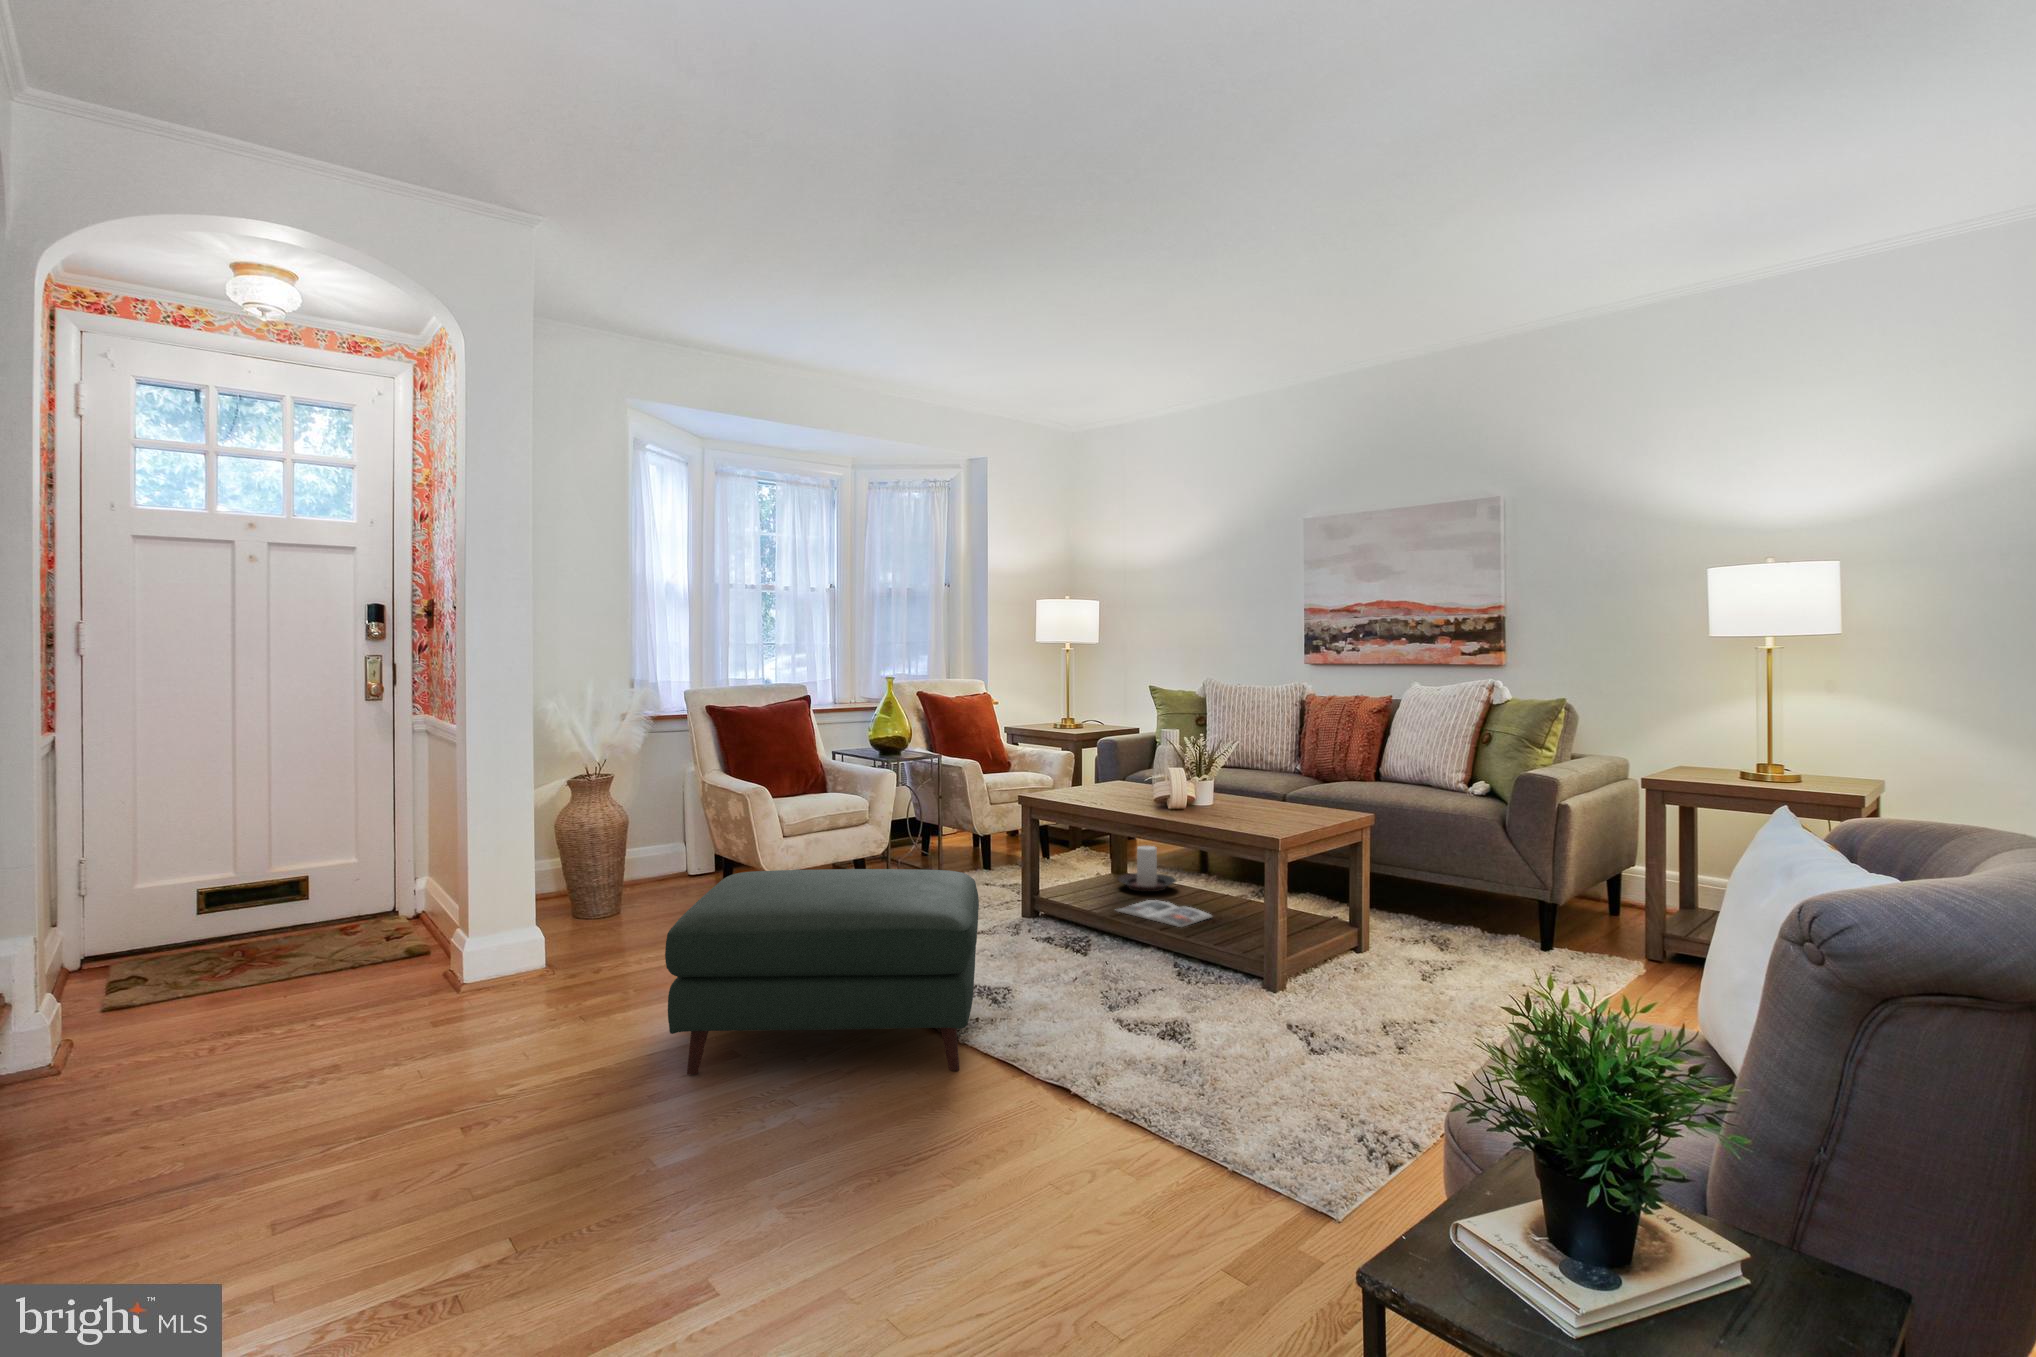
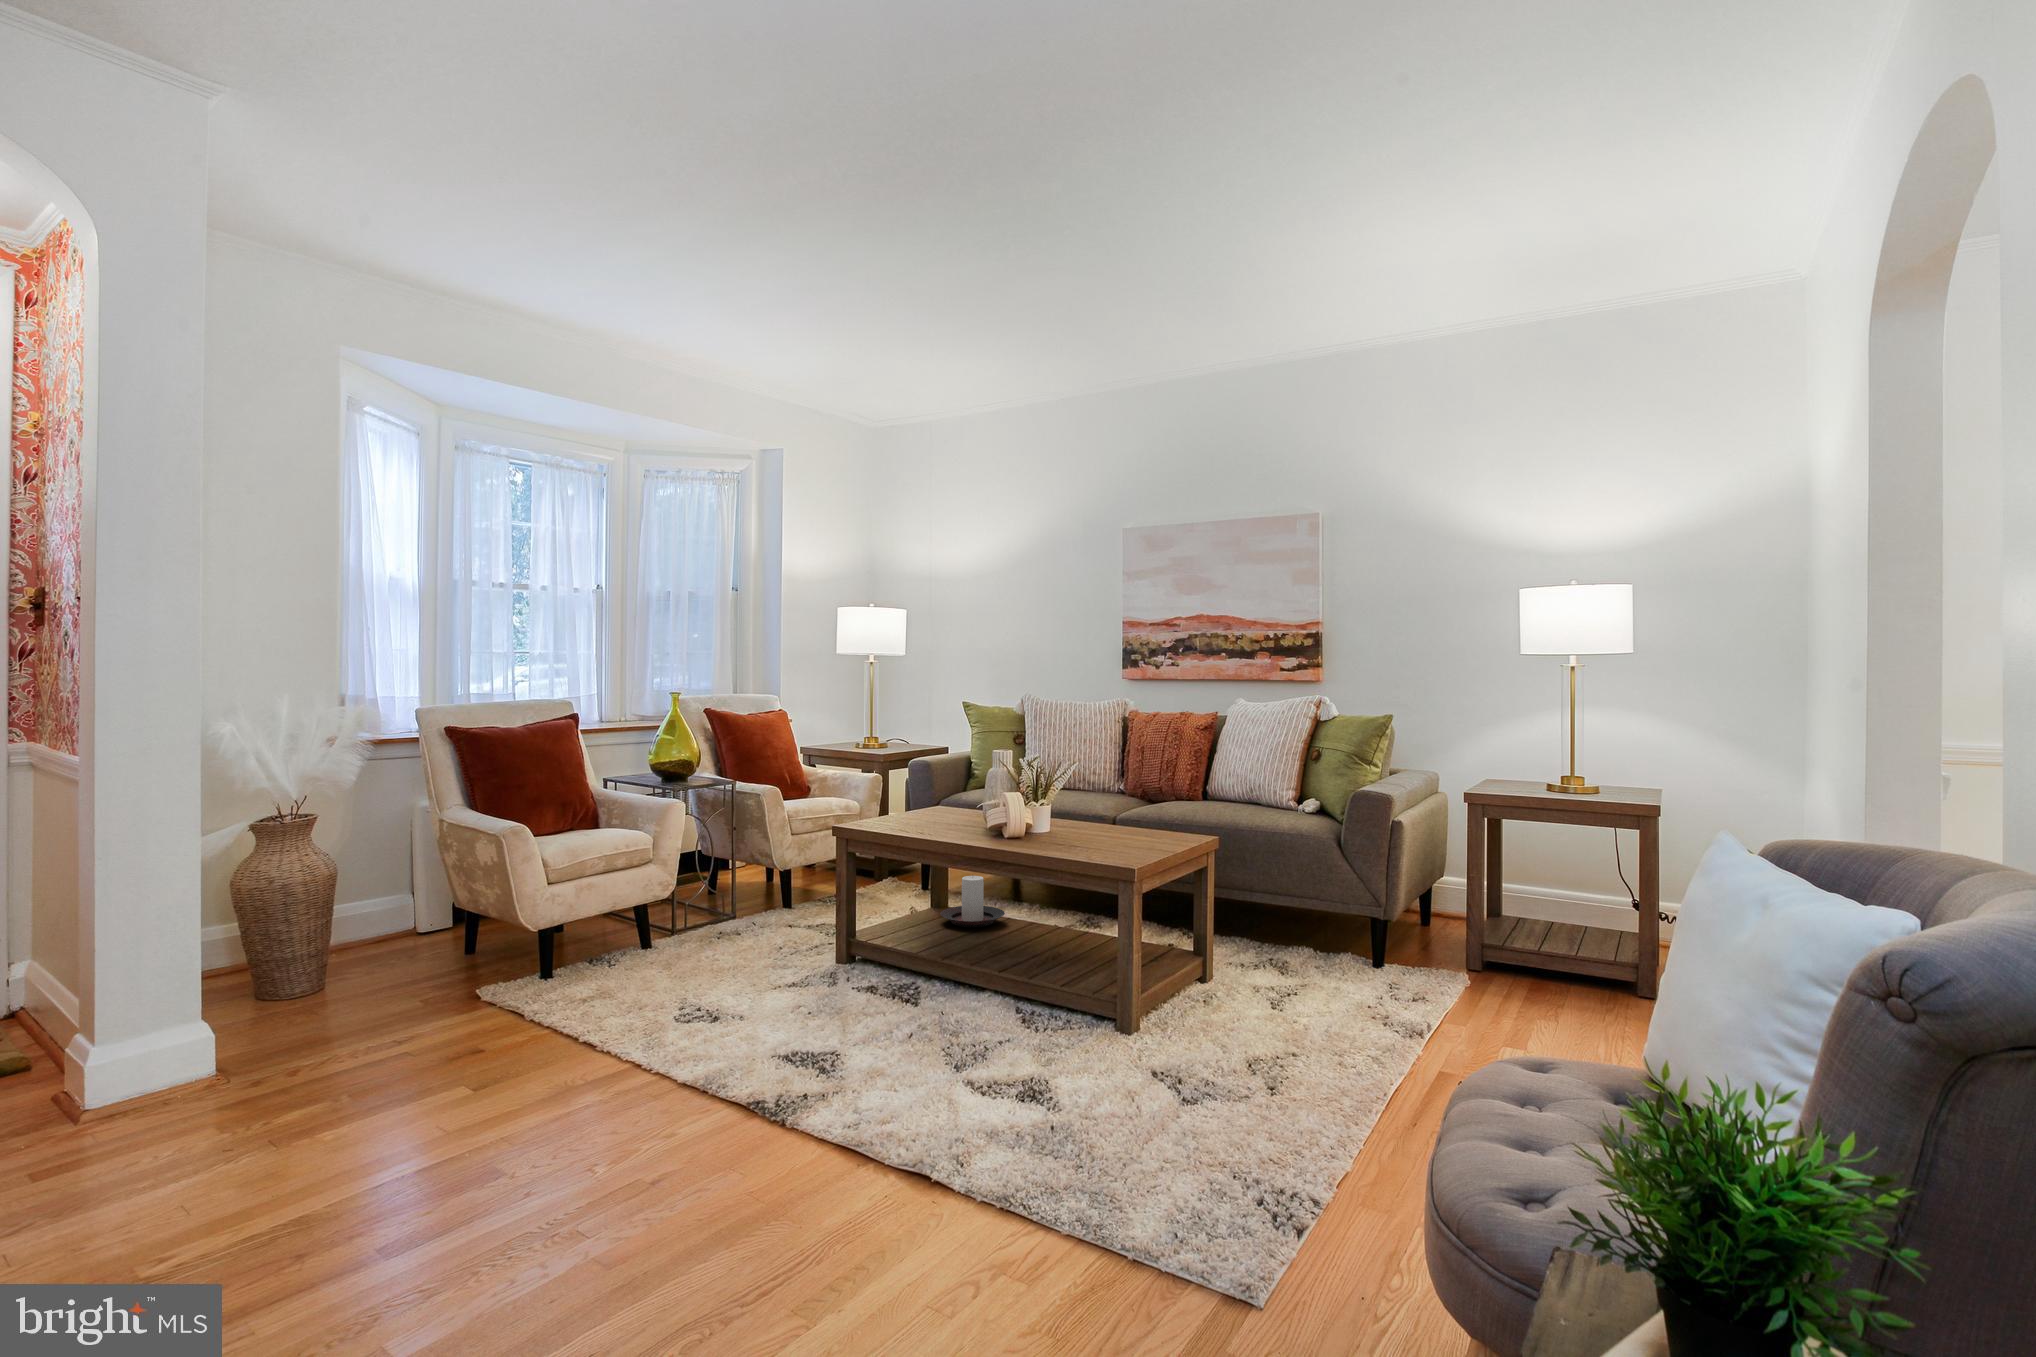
ottoman: present [665,869,979,1075] -> none [399,921,811,1207]
magazine: present [1116,900,1212,927] -> none [943,937,1051,967]

